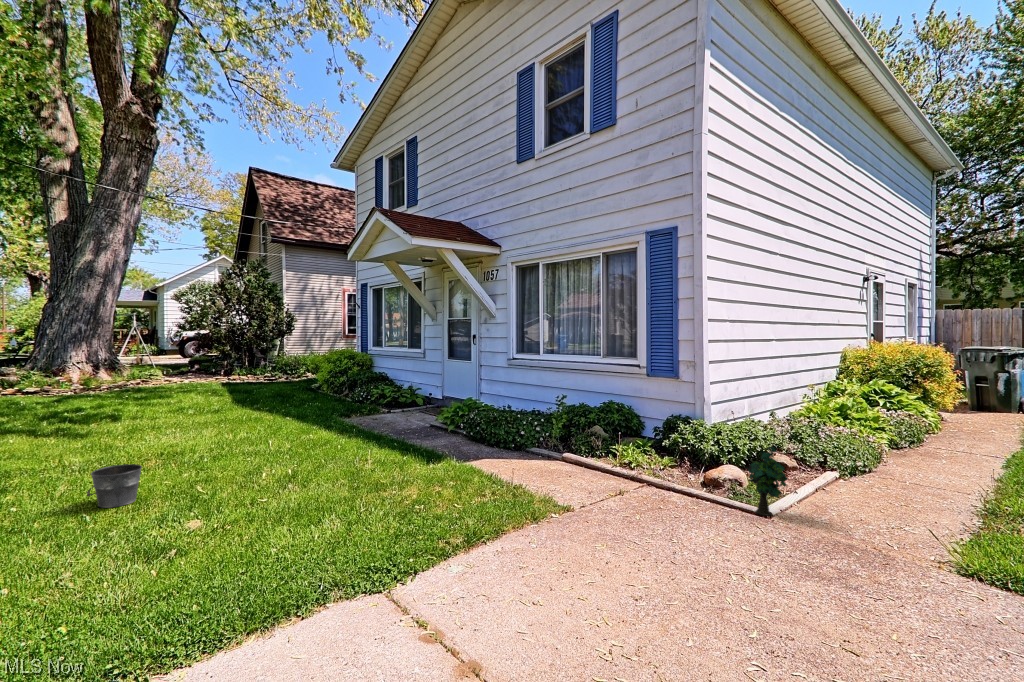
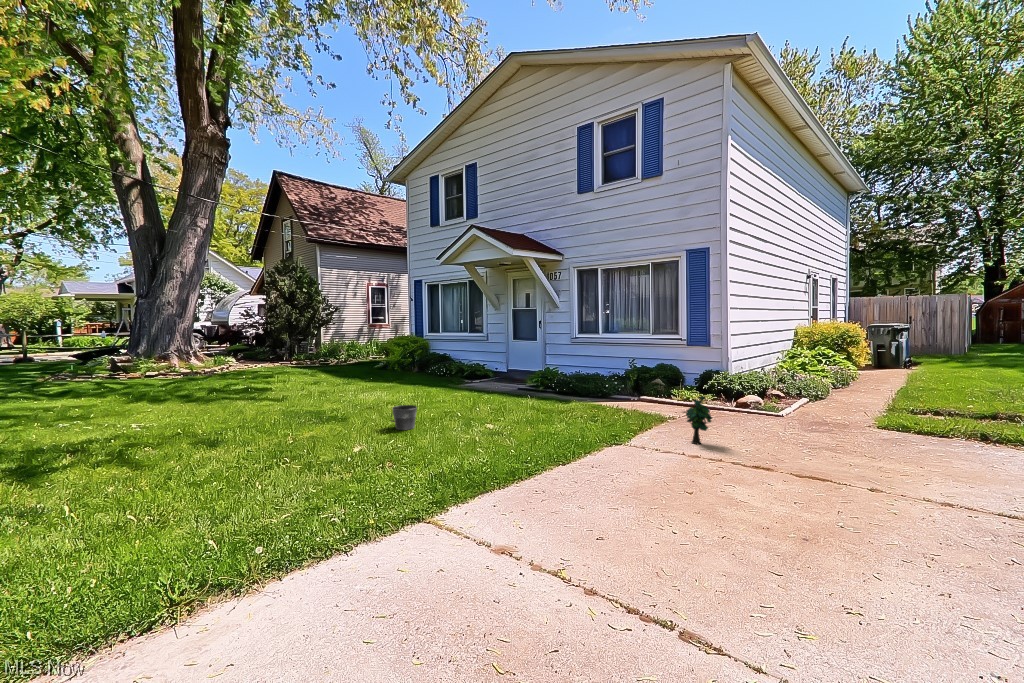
decorative plant: present [744,446,788,516] -> present [683,396,712,444]

